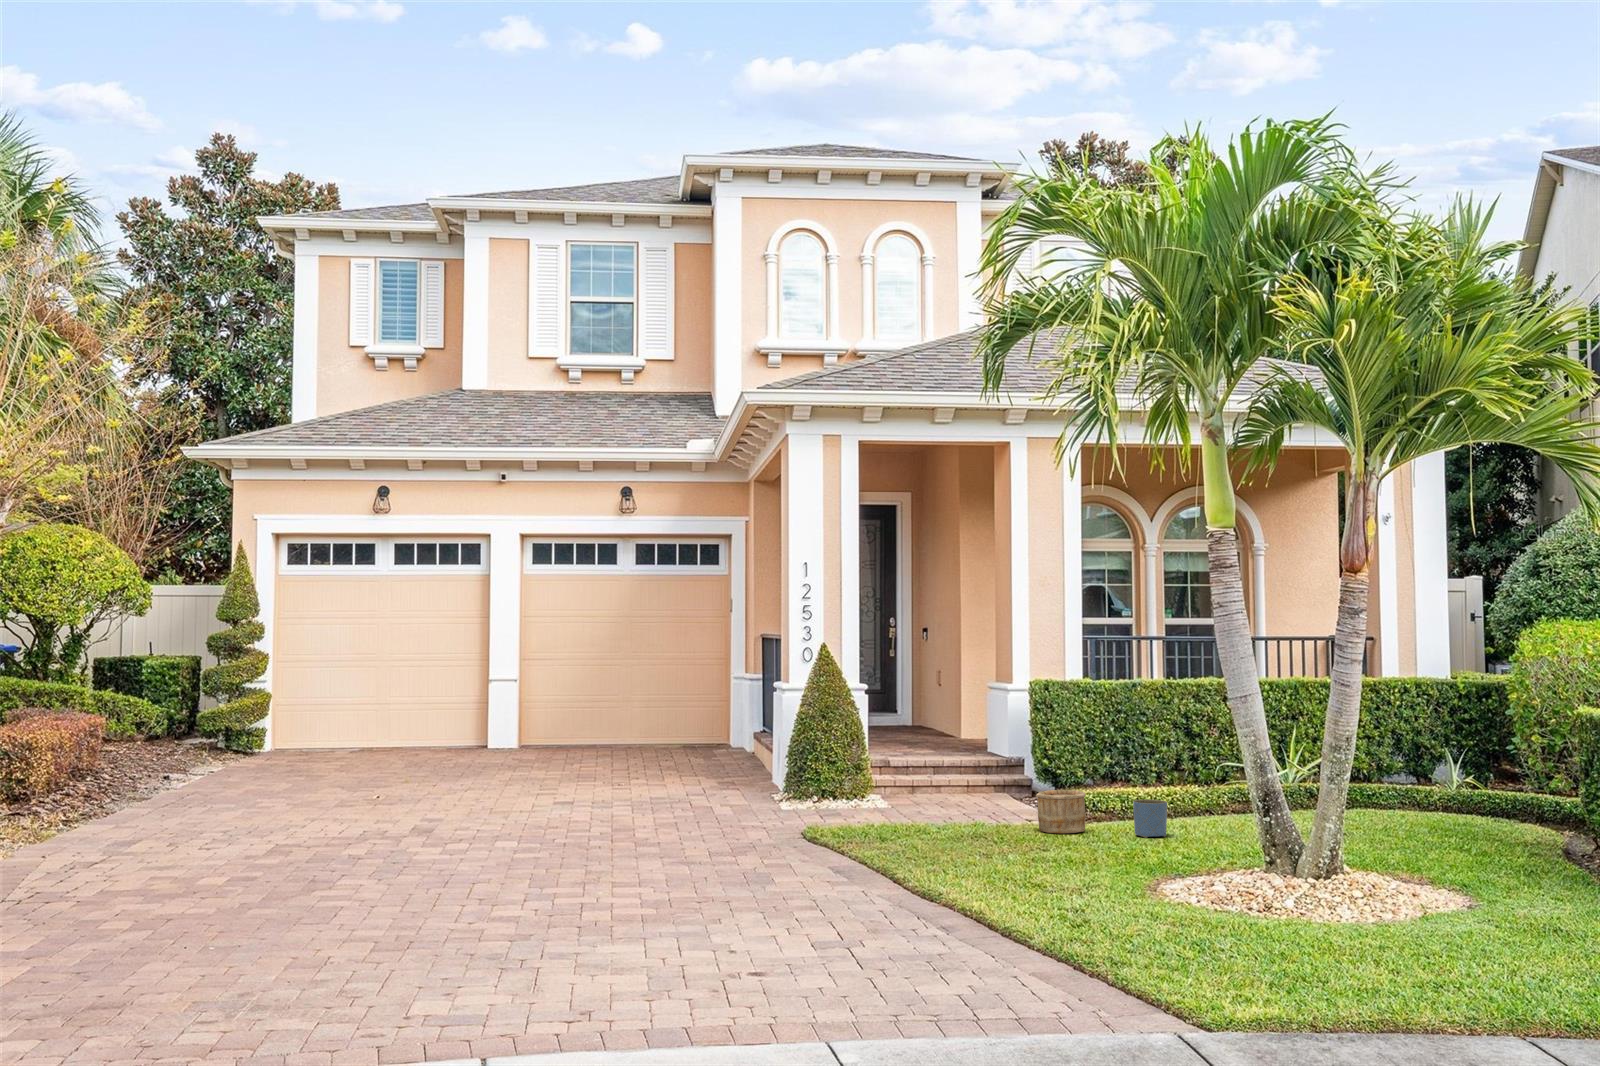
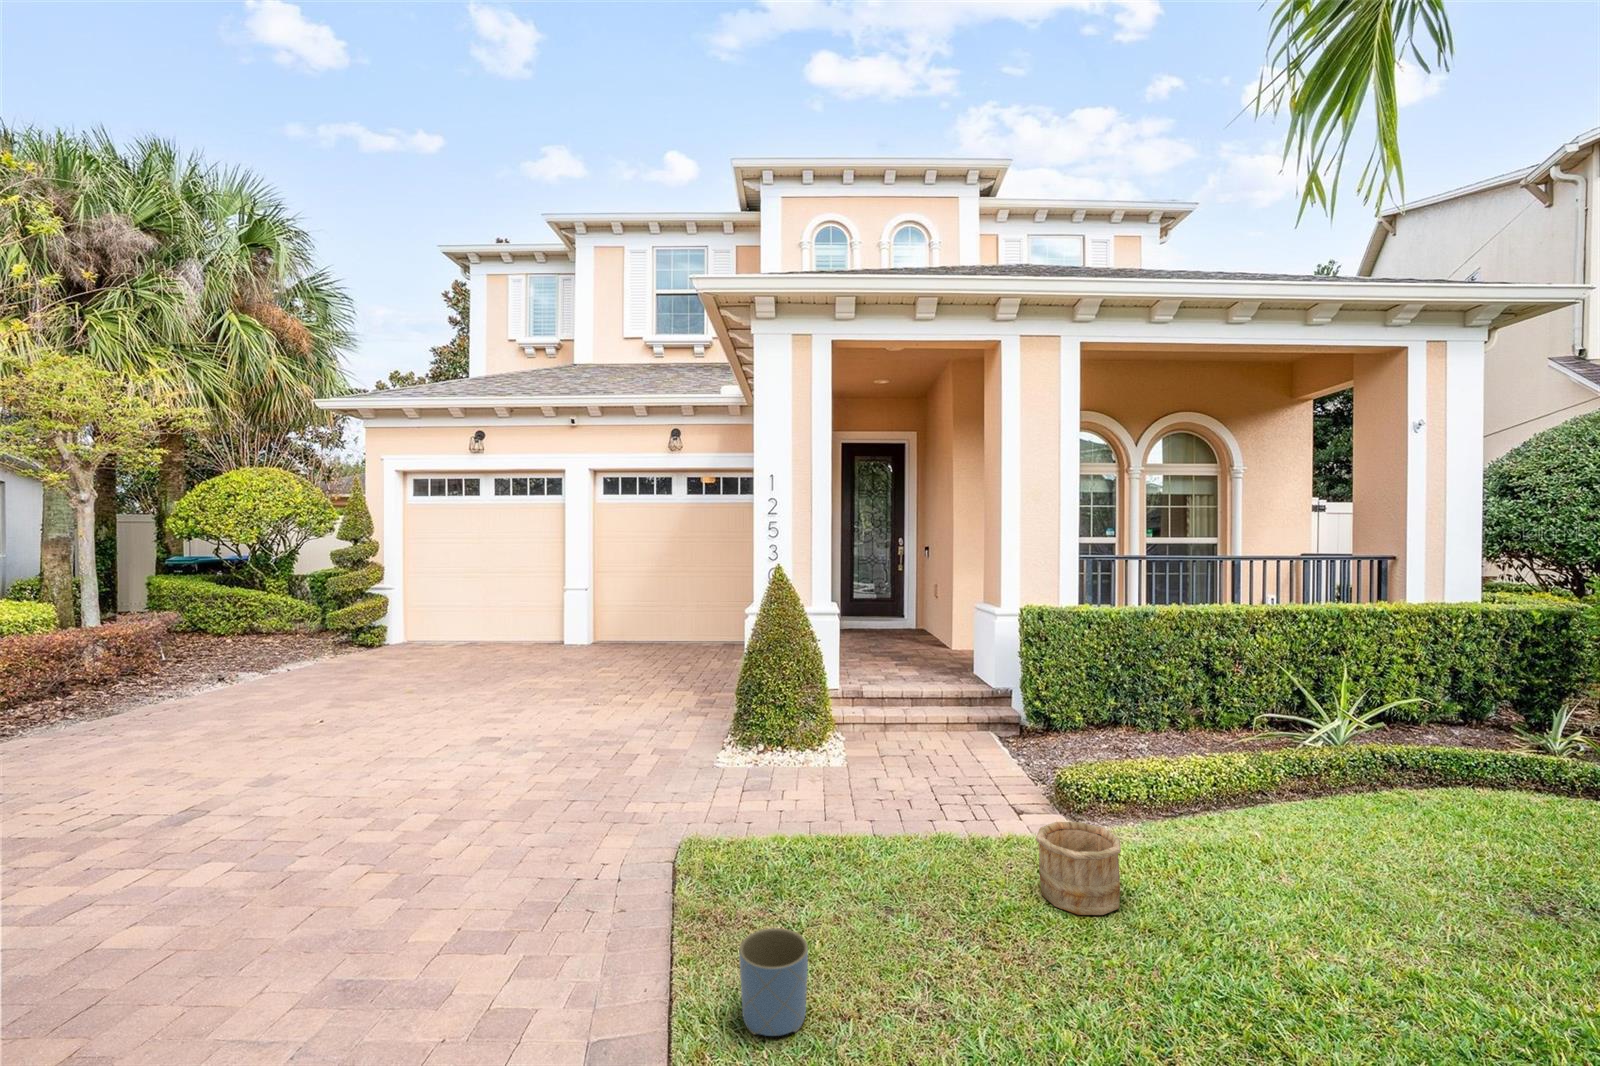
planter: present [1133,799,1167,838] -> present [739,928,808,1036]

